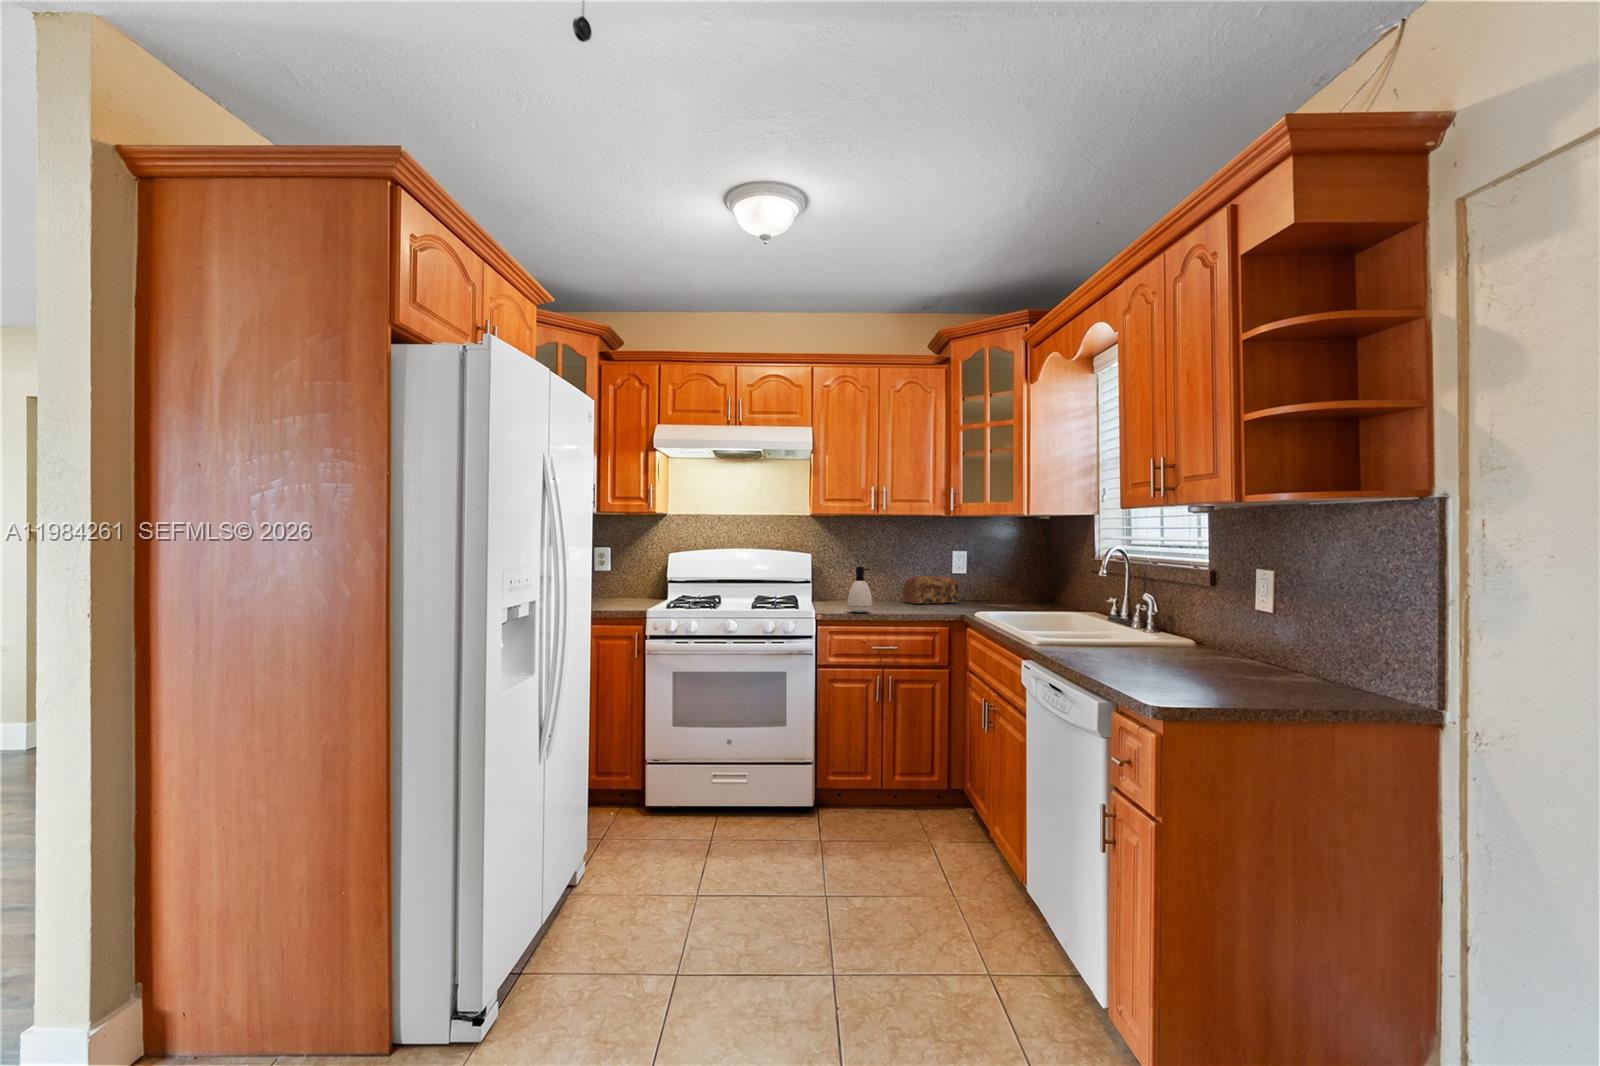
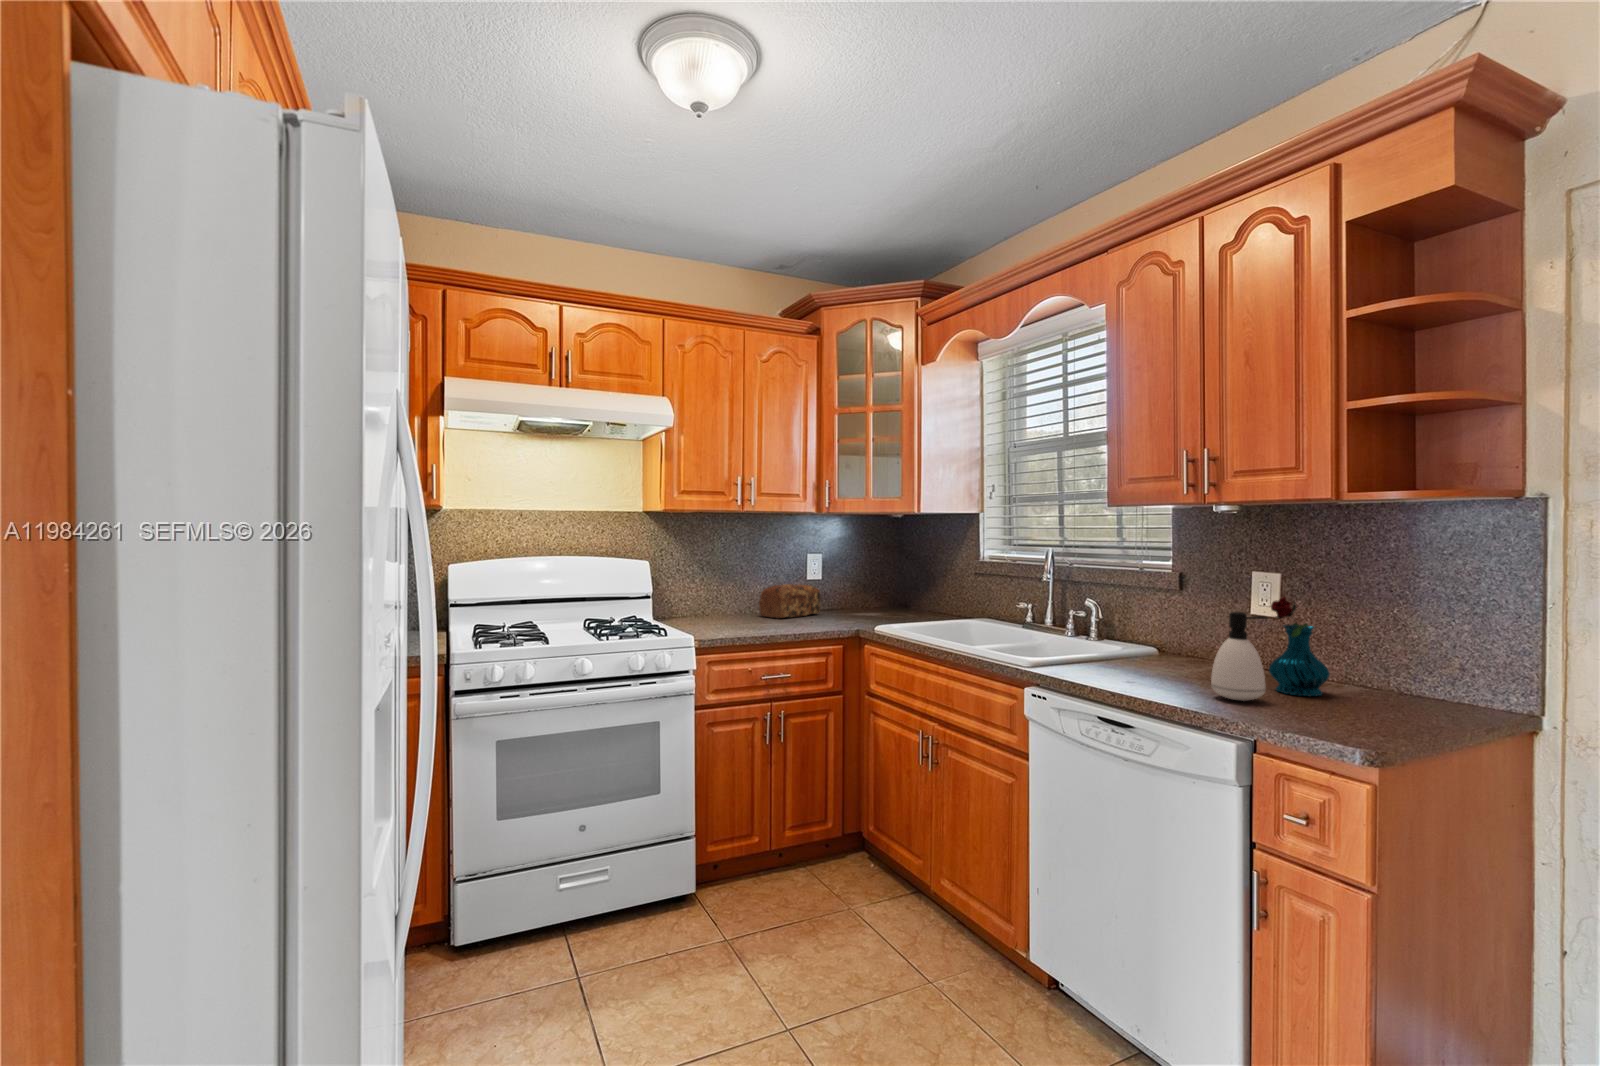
soap dispenser: present [848,567,872,613] -> present [1211,612,1267,701]
vase: none [1240,588,1302,687] -> present [1269,597,1330,696]

